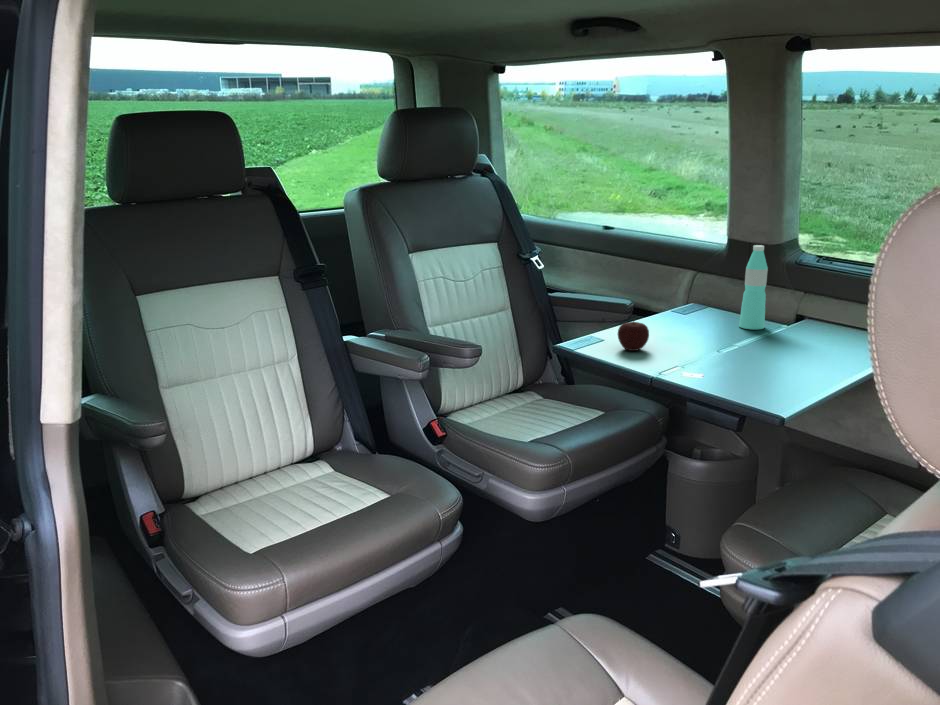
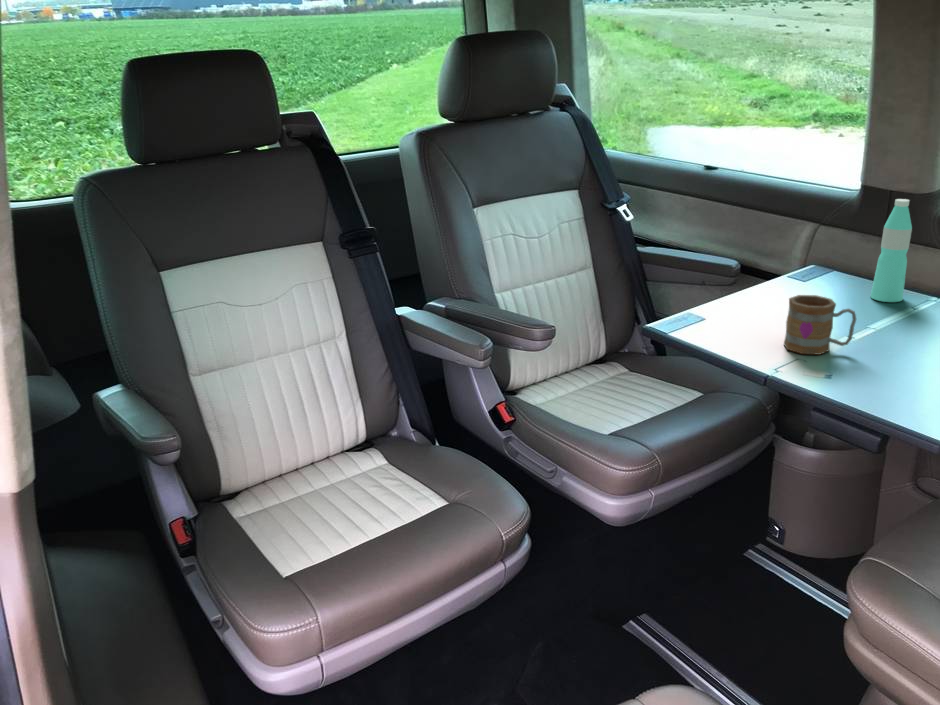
mug: none [668,318,724,365] -> present [784,295,856,355]
apple: present [618,321,649,351] -> none [721,294,760,331]

